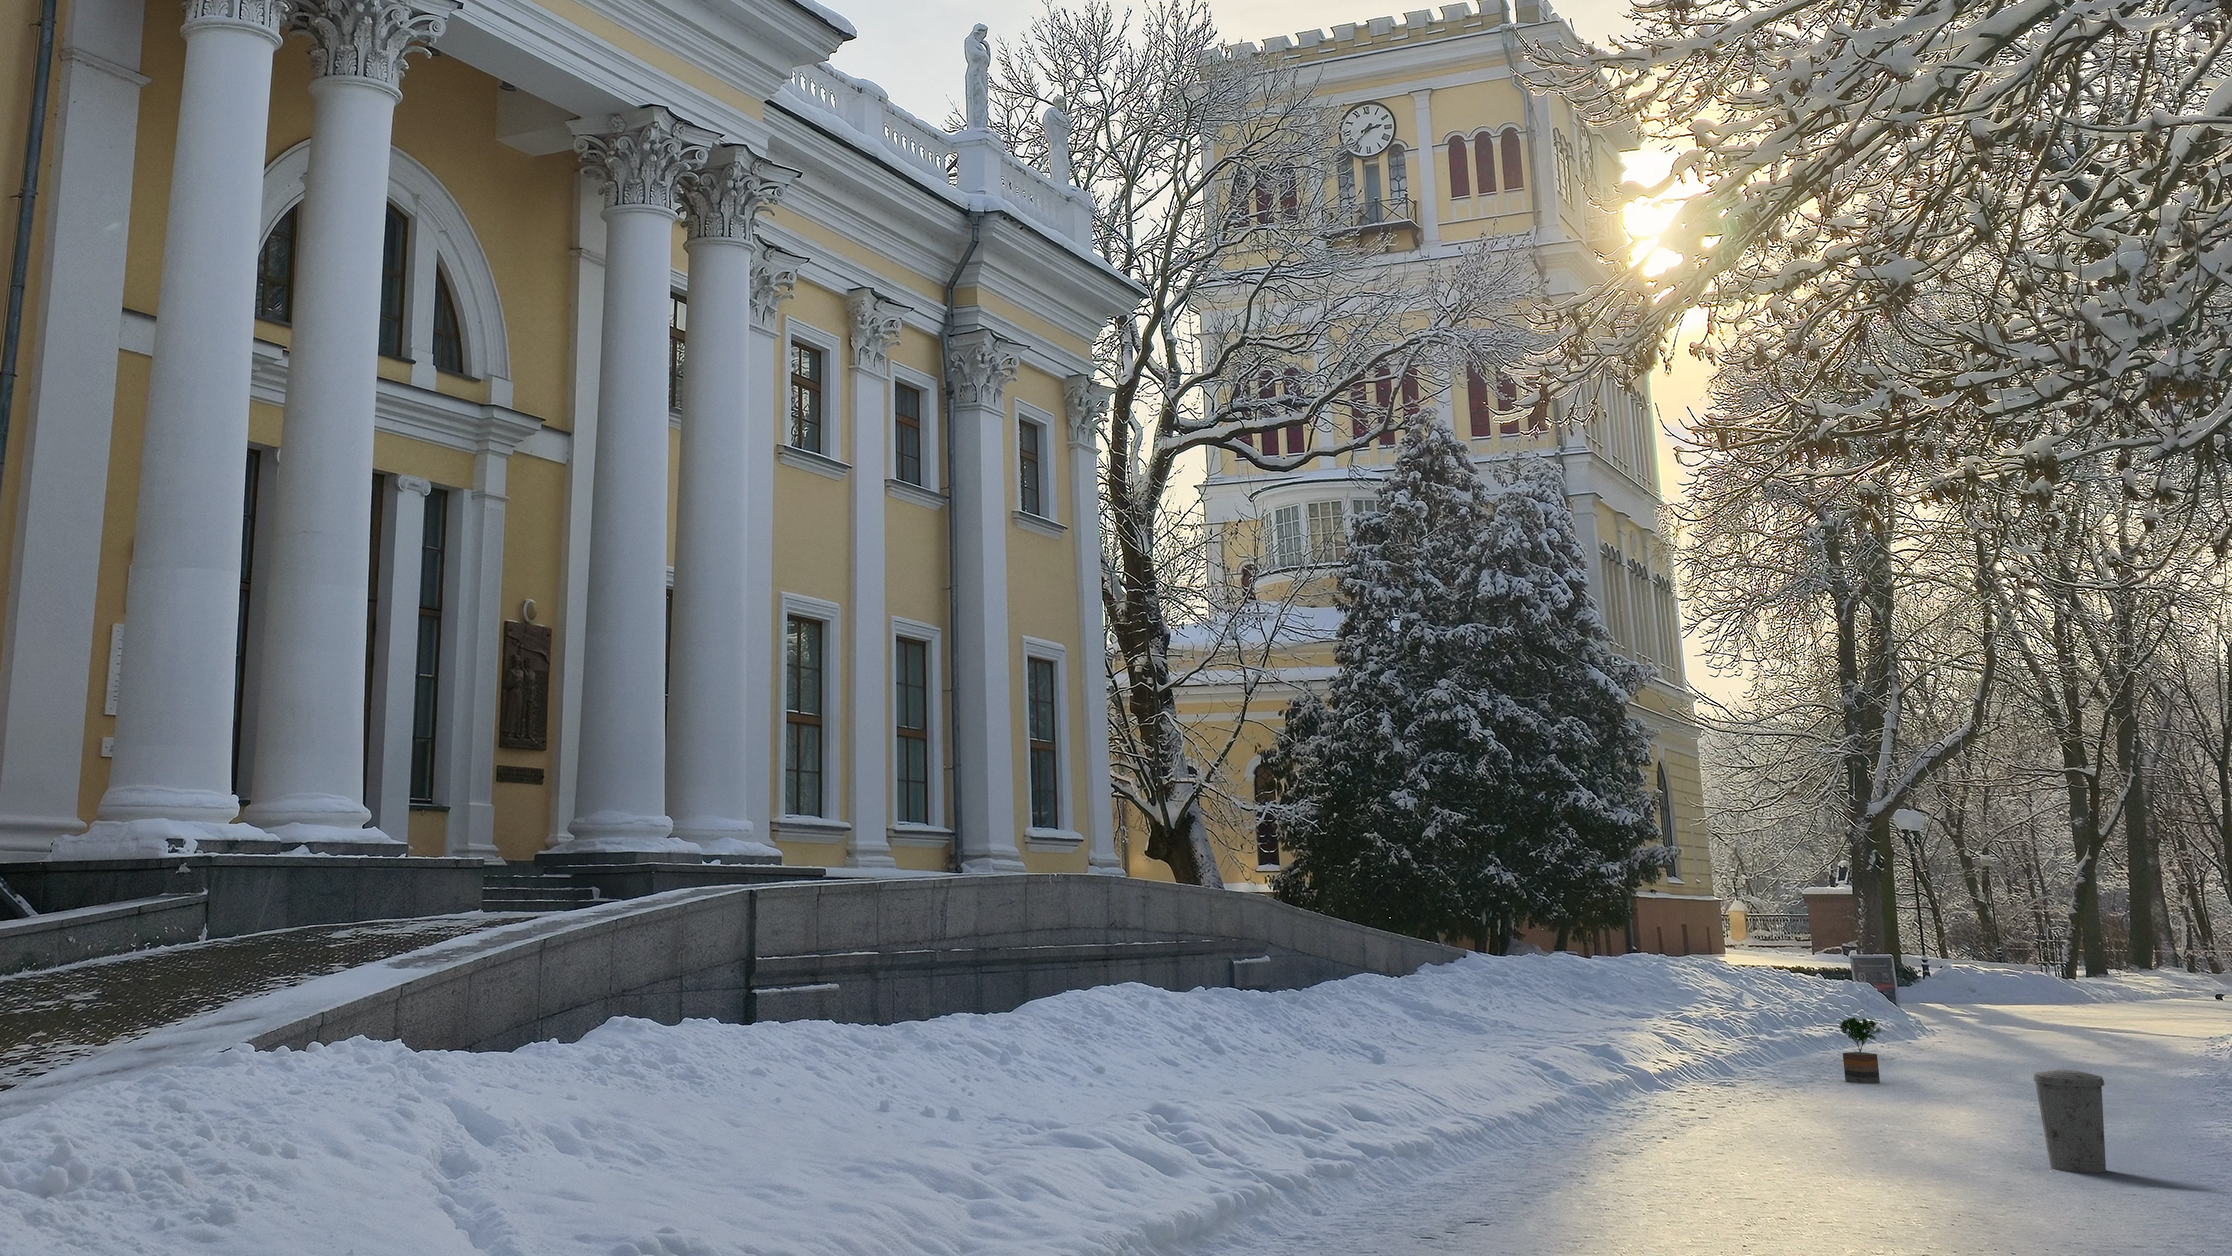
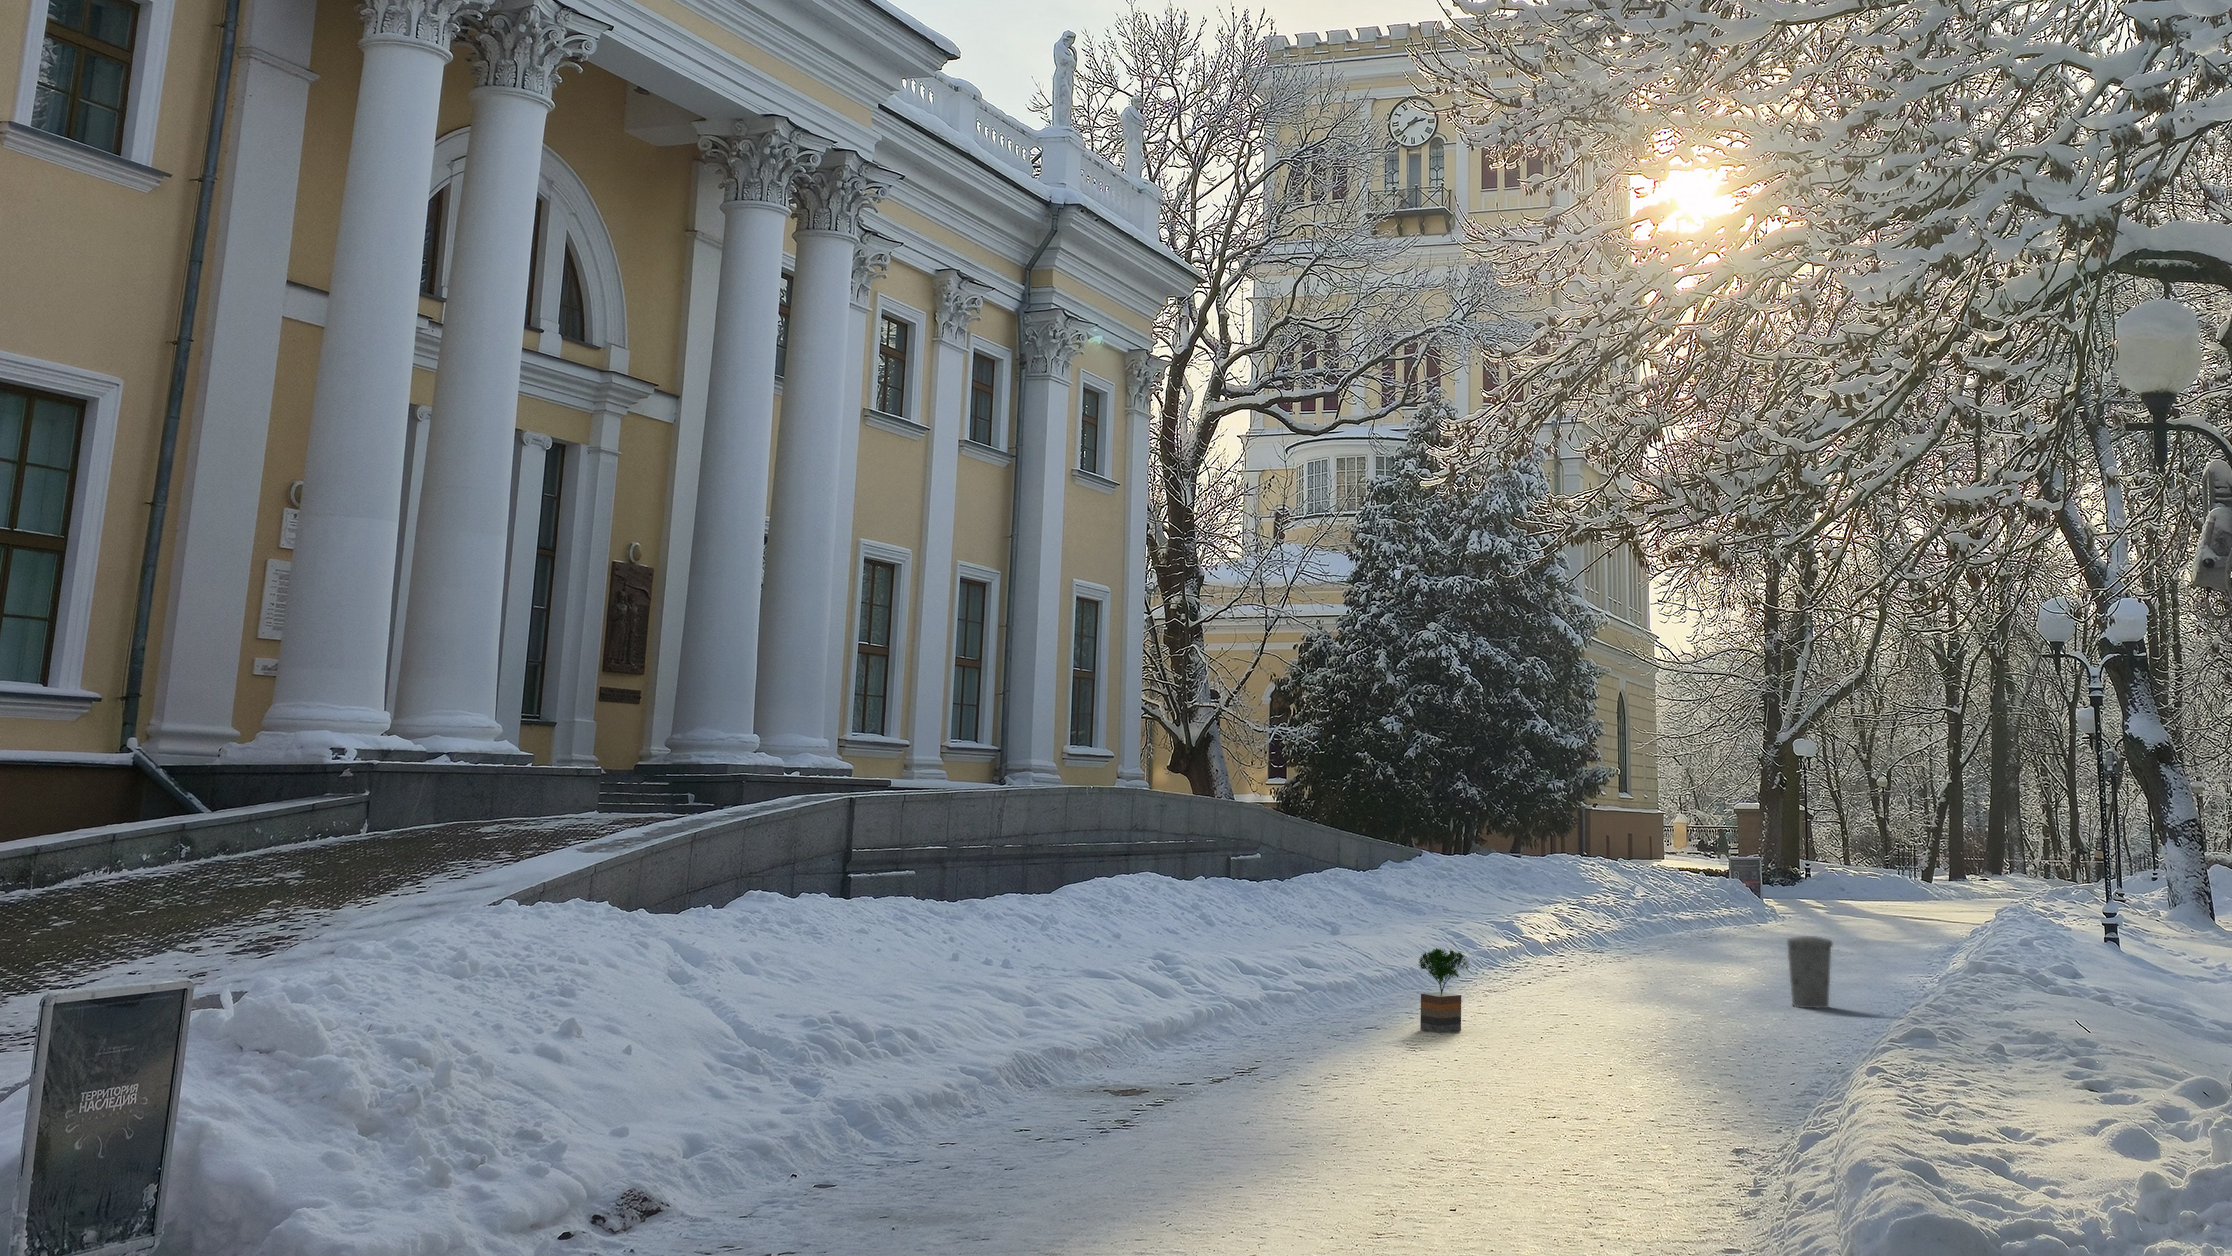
potted tree: present [1840,1017,1881,1084] -> present [1419,948,1469,1033]

